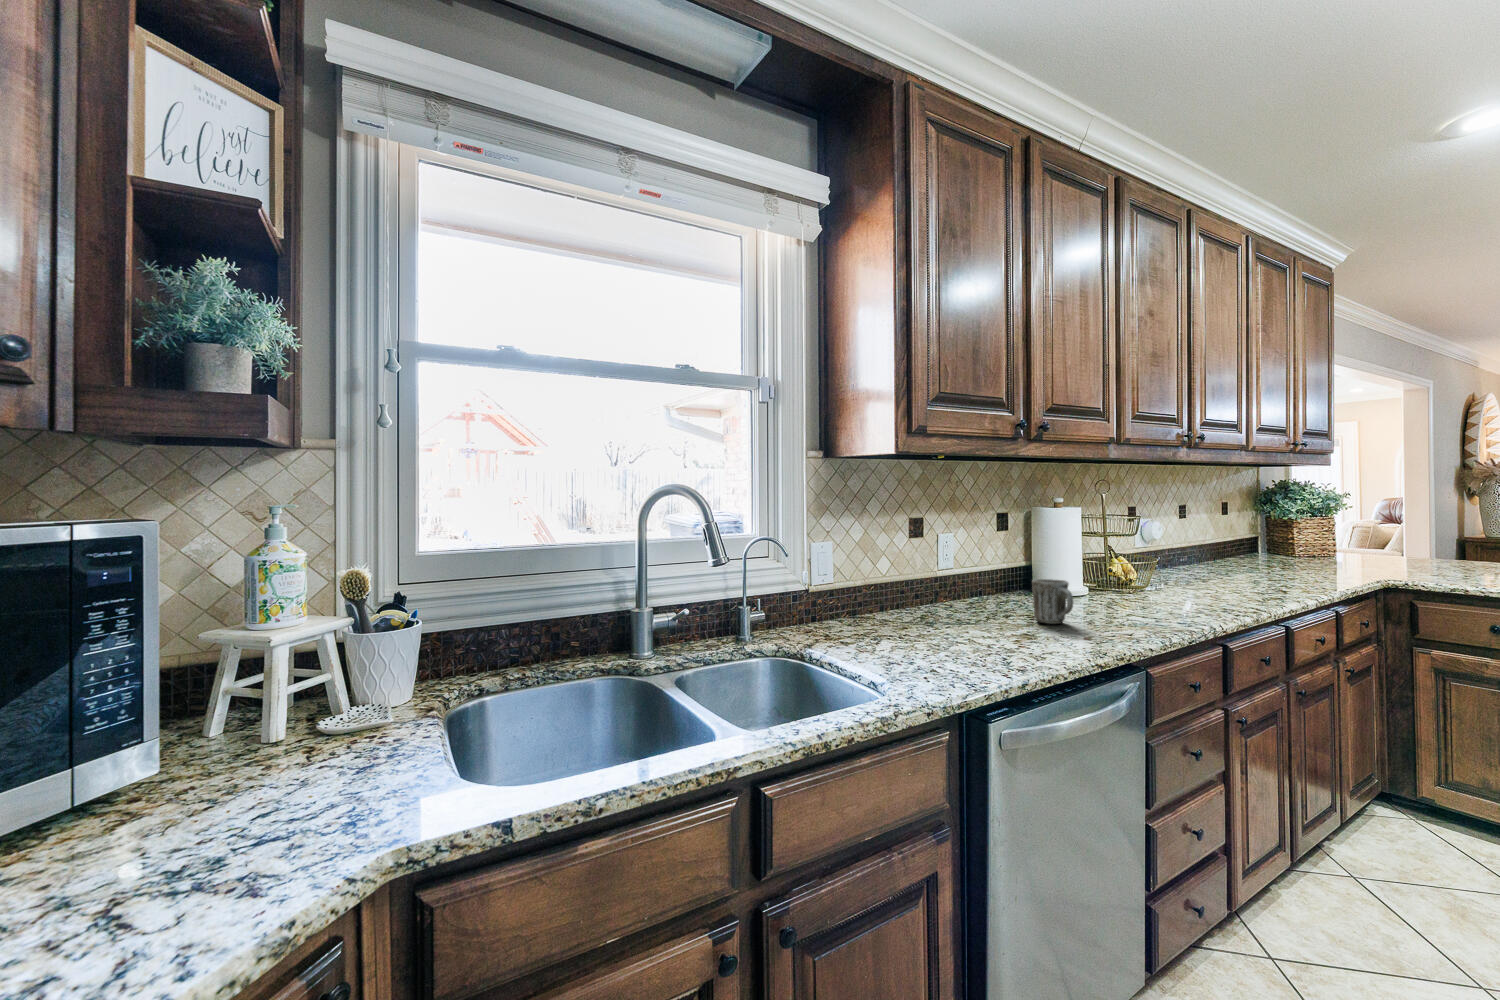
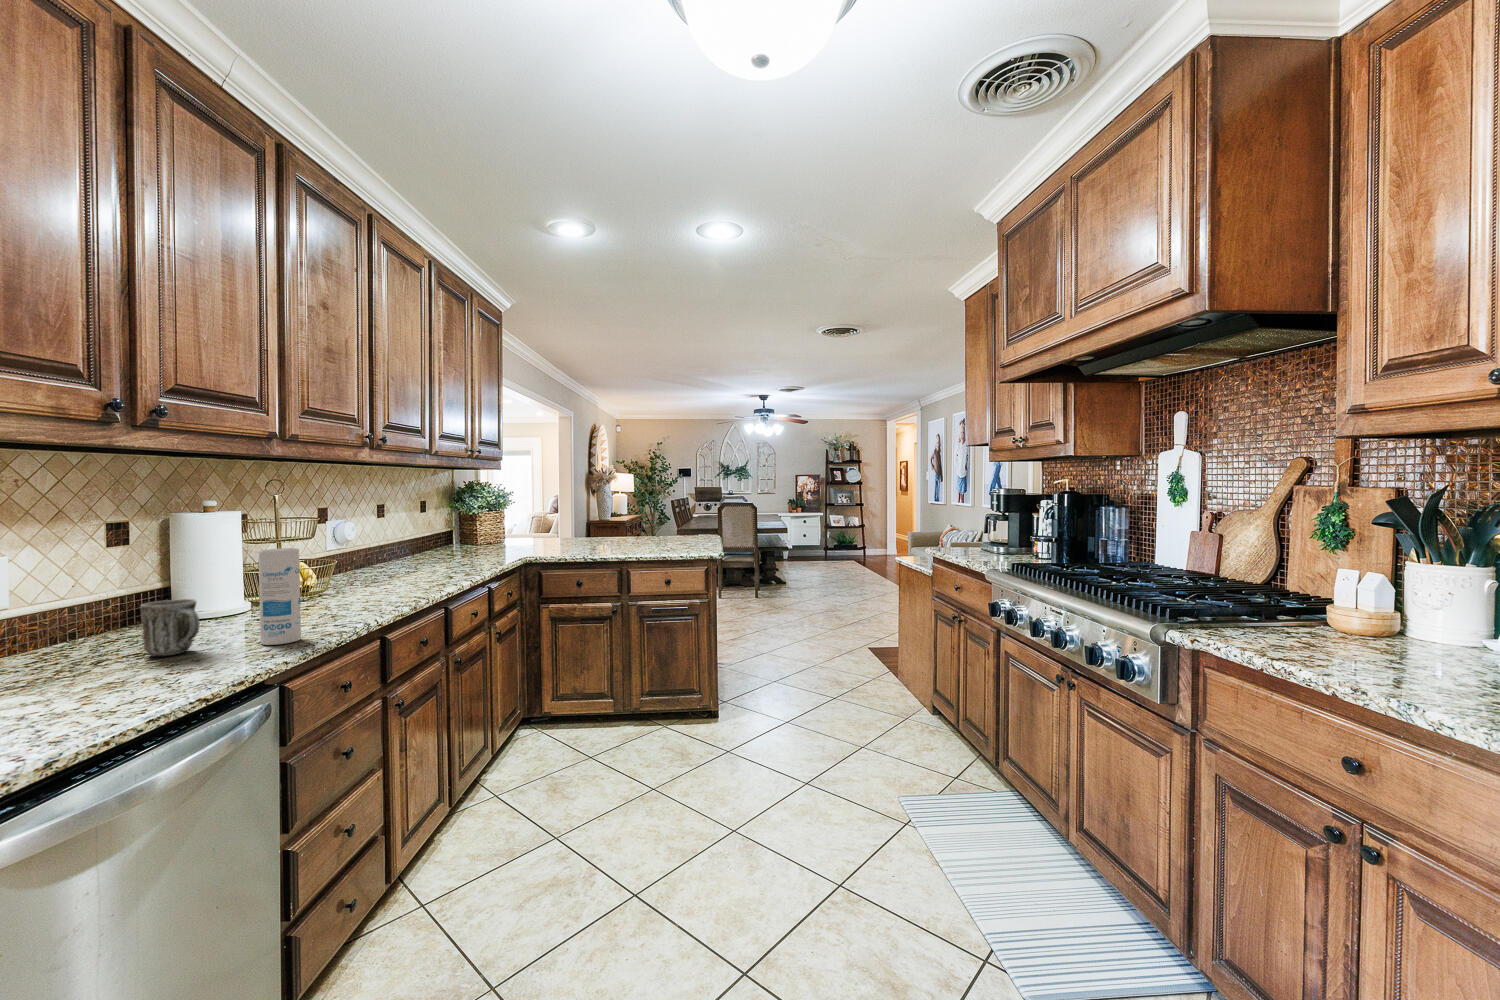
canister: none [1116,543,1152,632] -> present [259,548,301,645]

